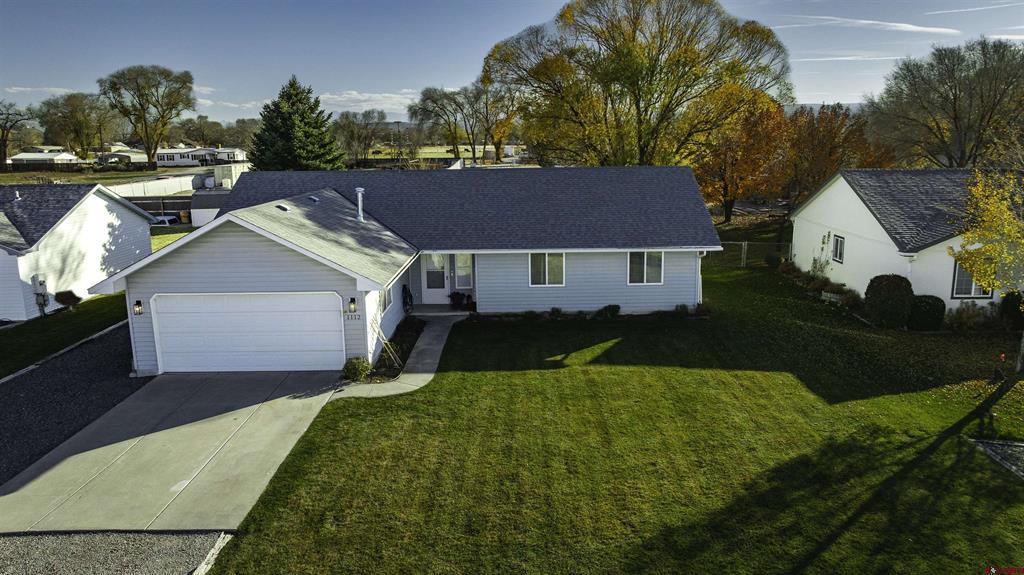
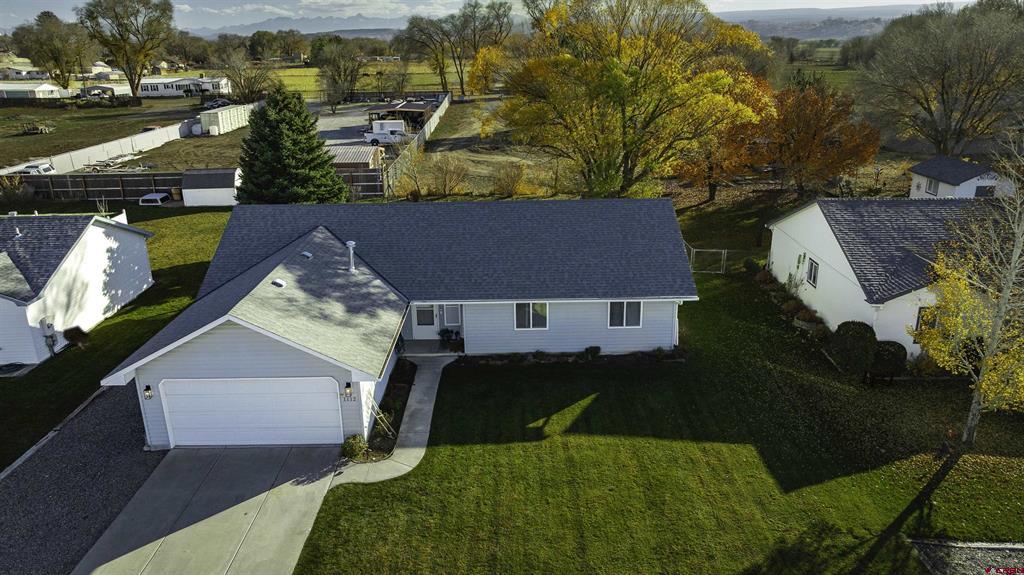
bench: none [902,316,938,337] -> present [862,366,896,388]

